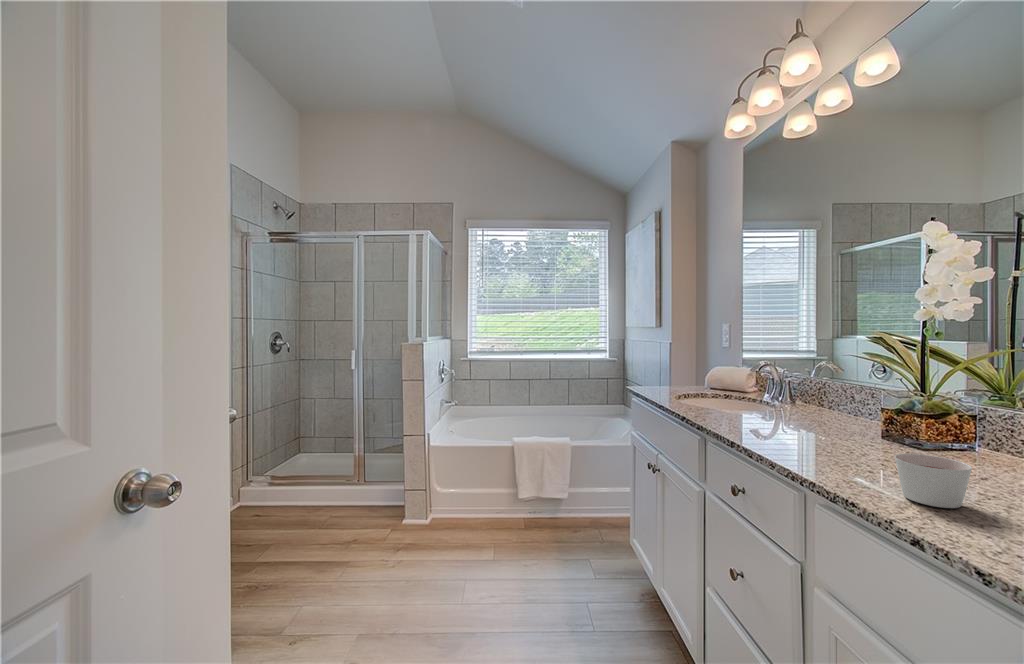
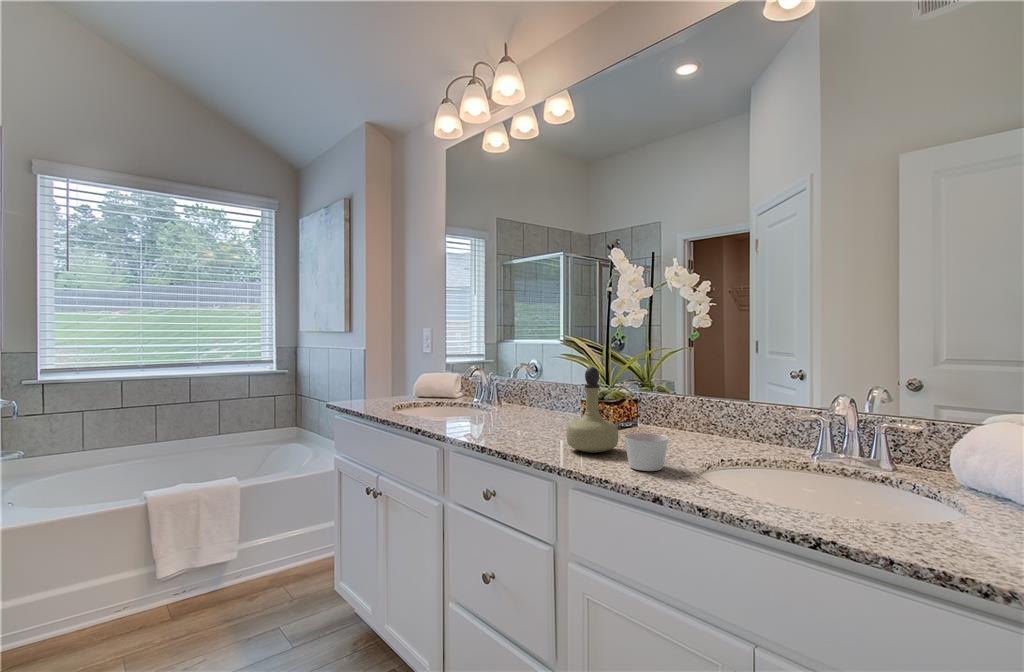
perfume bottle: none [829,368,907,471] -> present [566,367,619,453]

